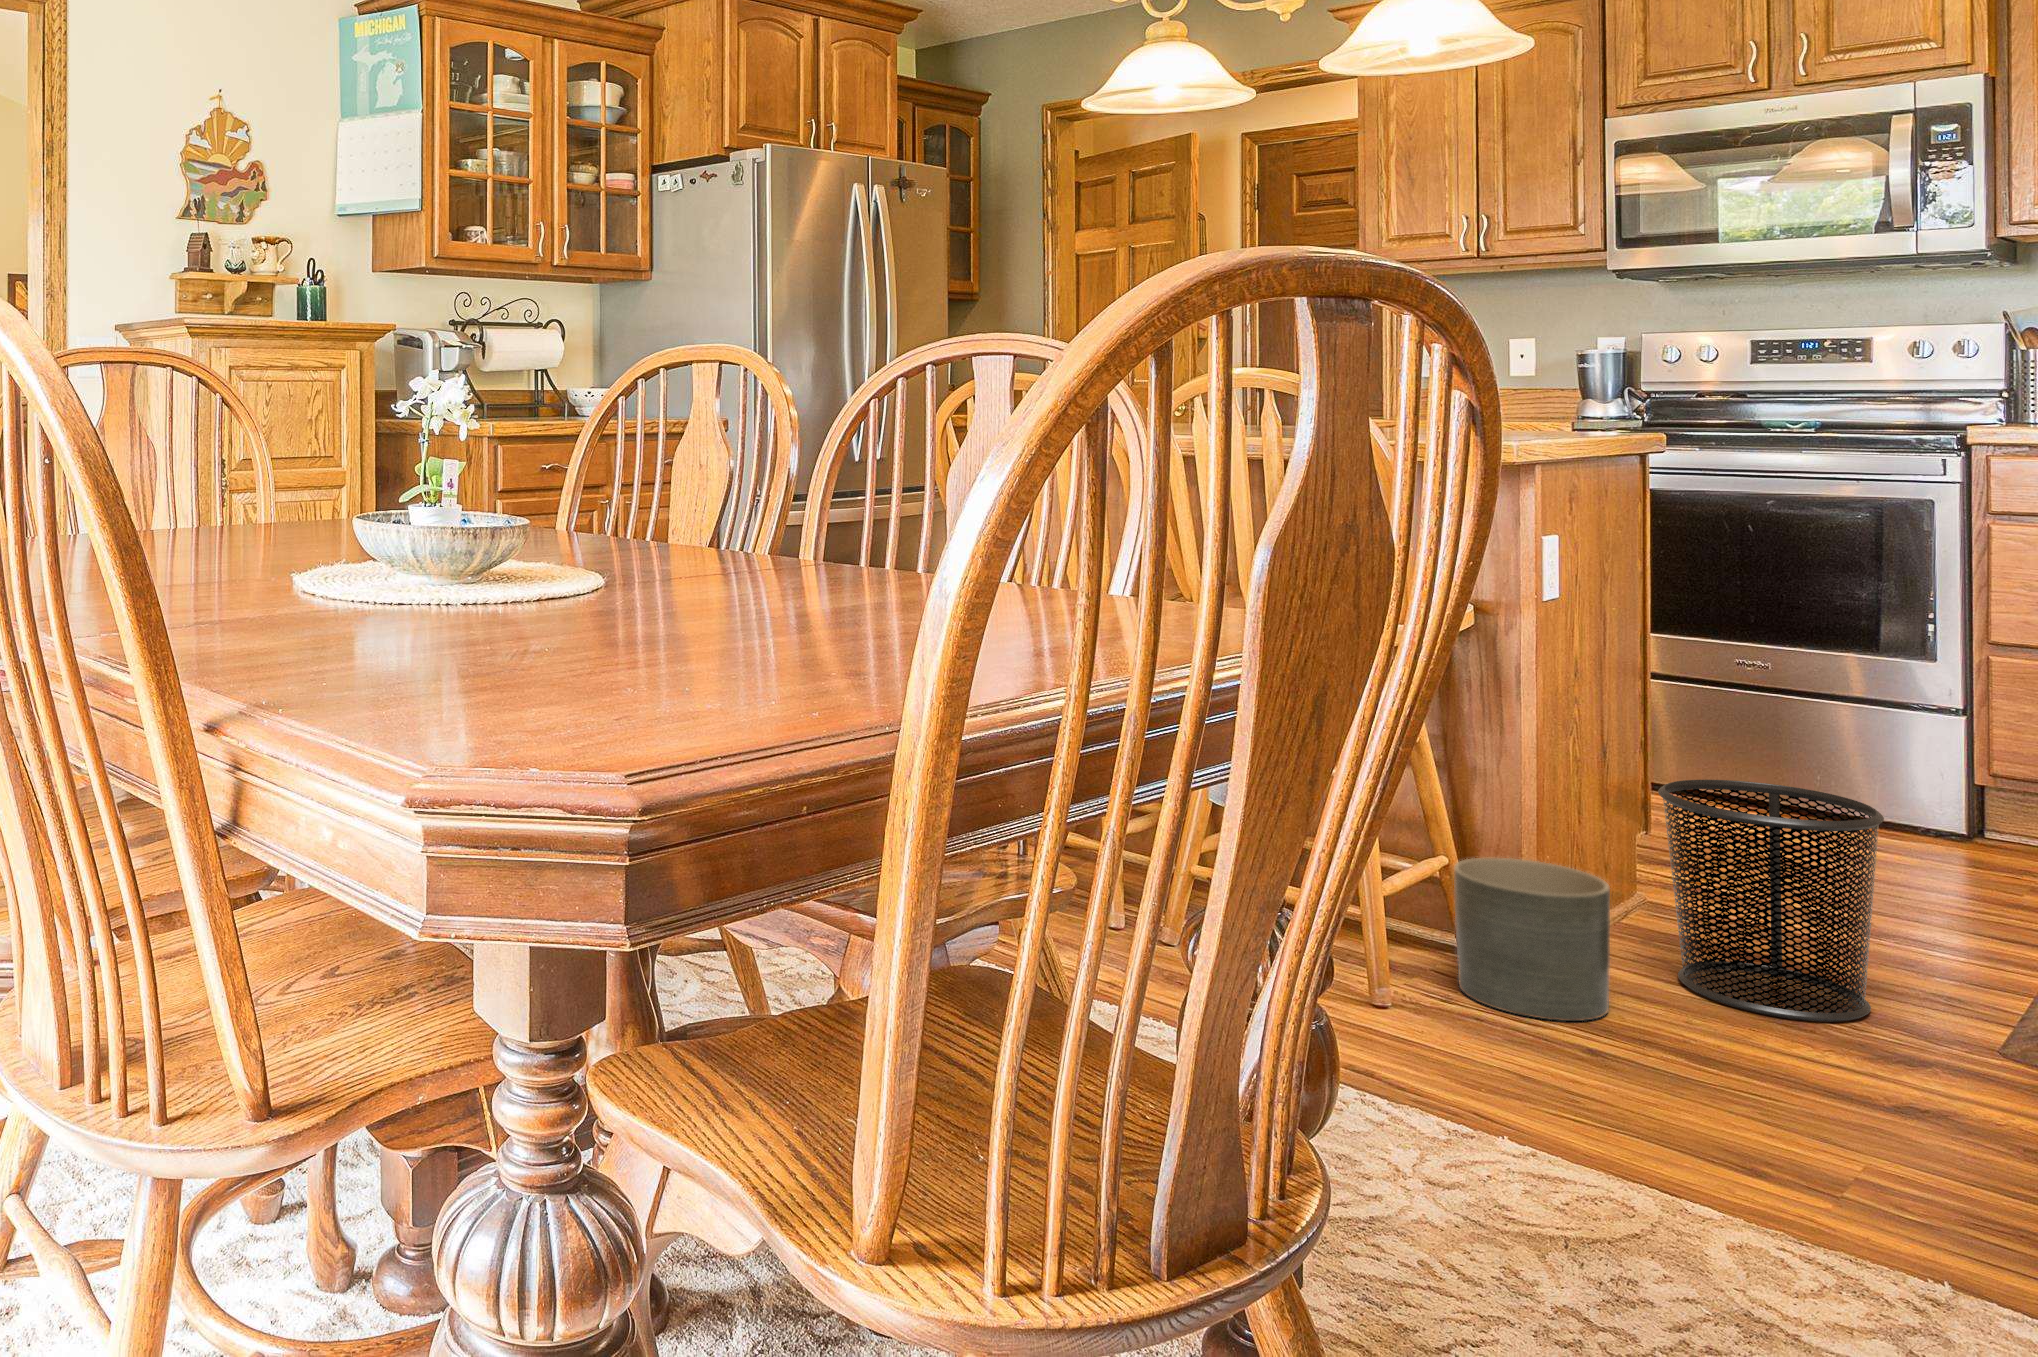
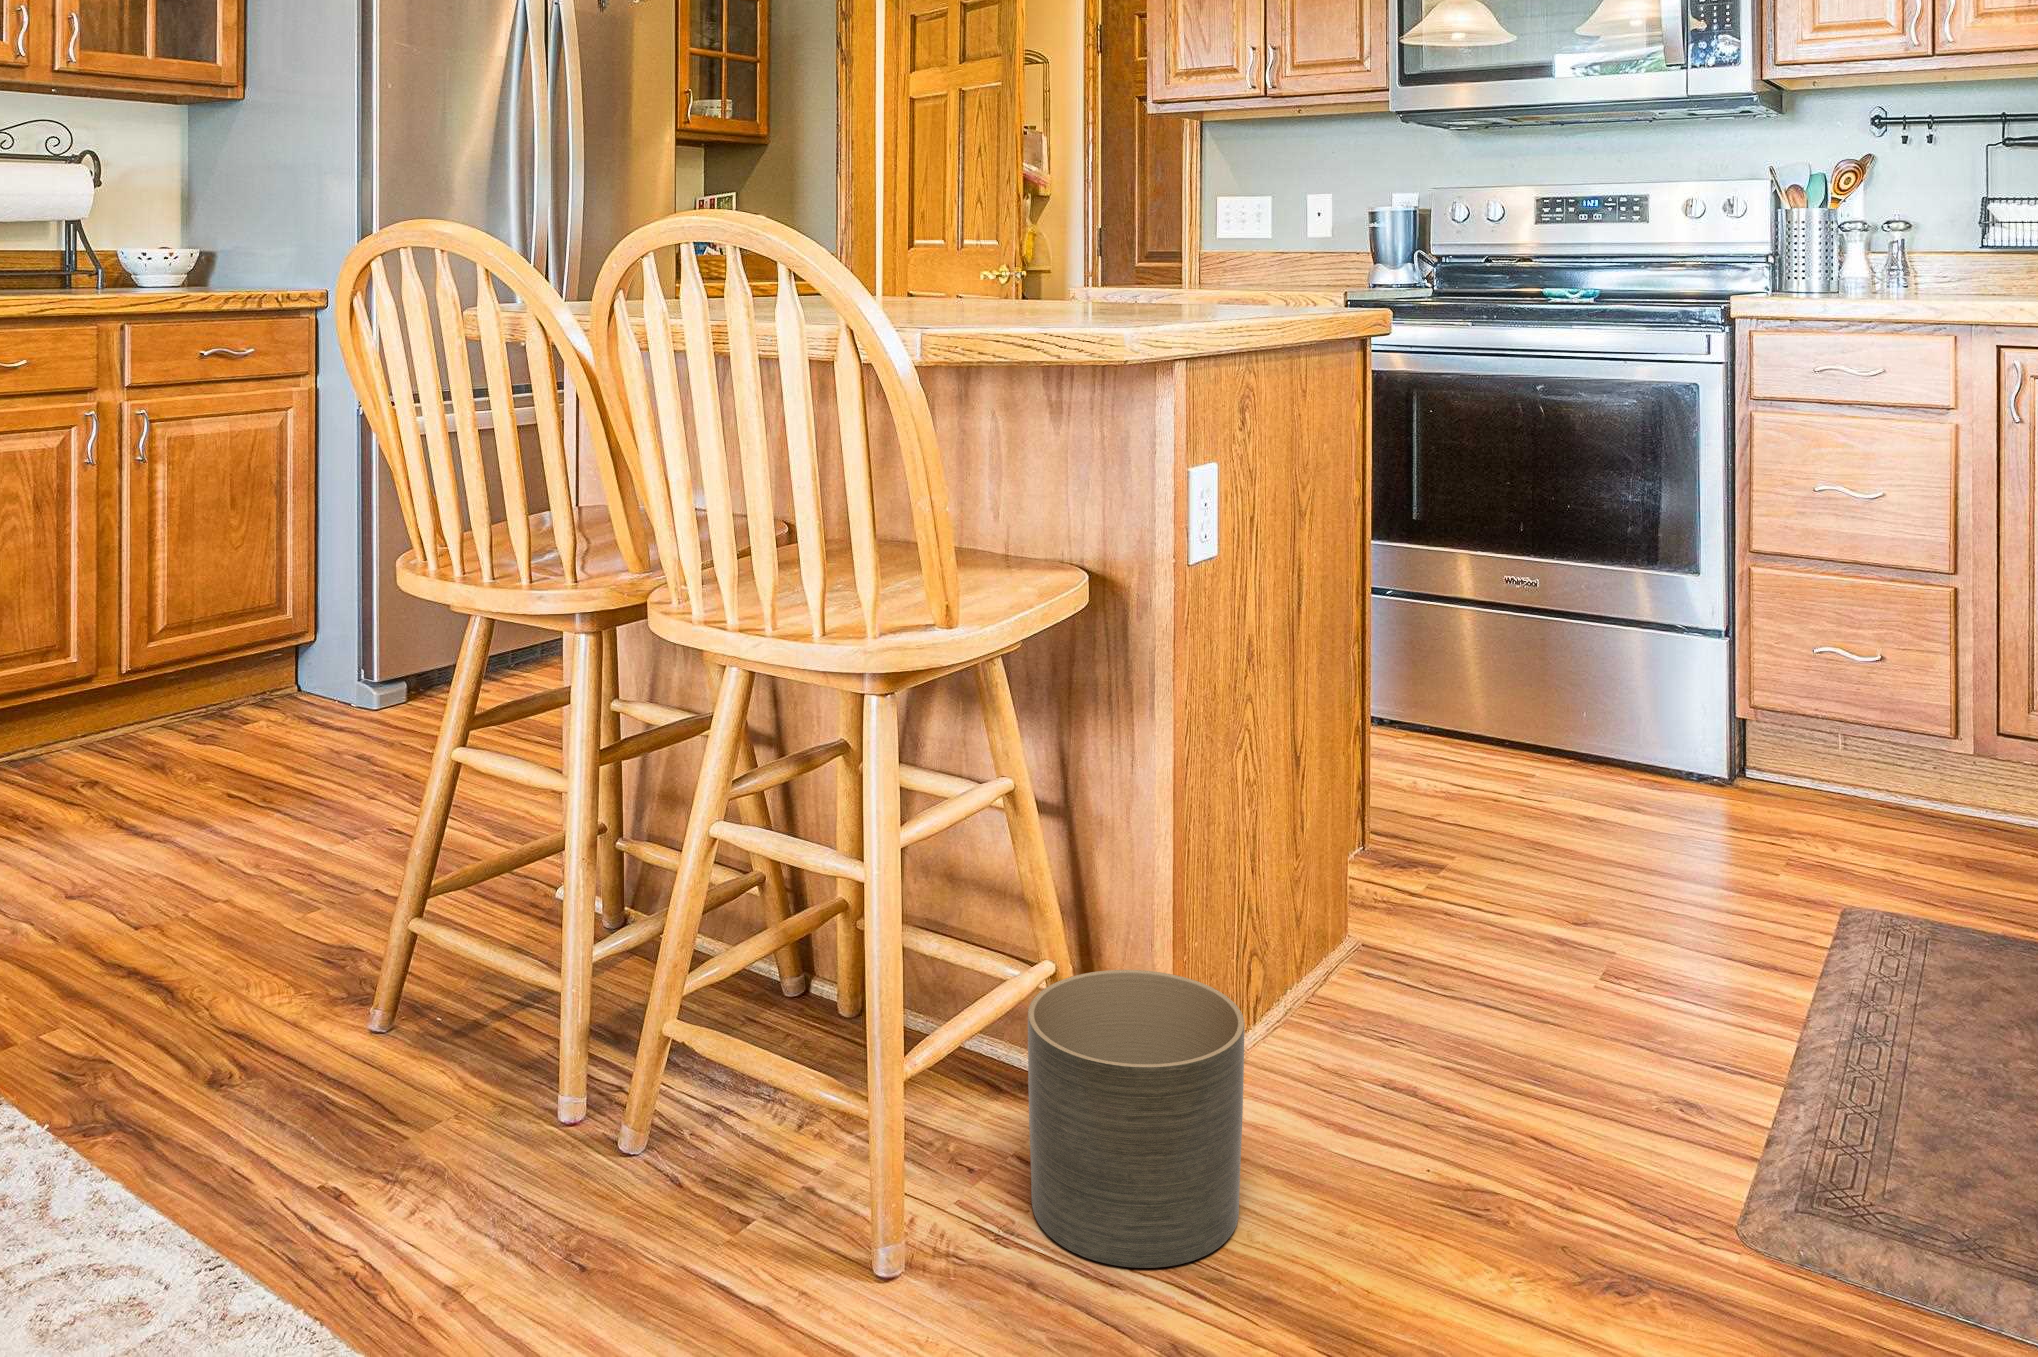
waste bin: present [1658,780,1884,1022] -> none [1337,808,1623,1199]

